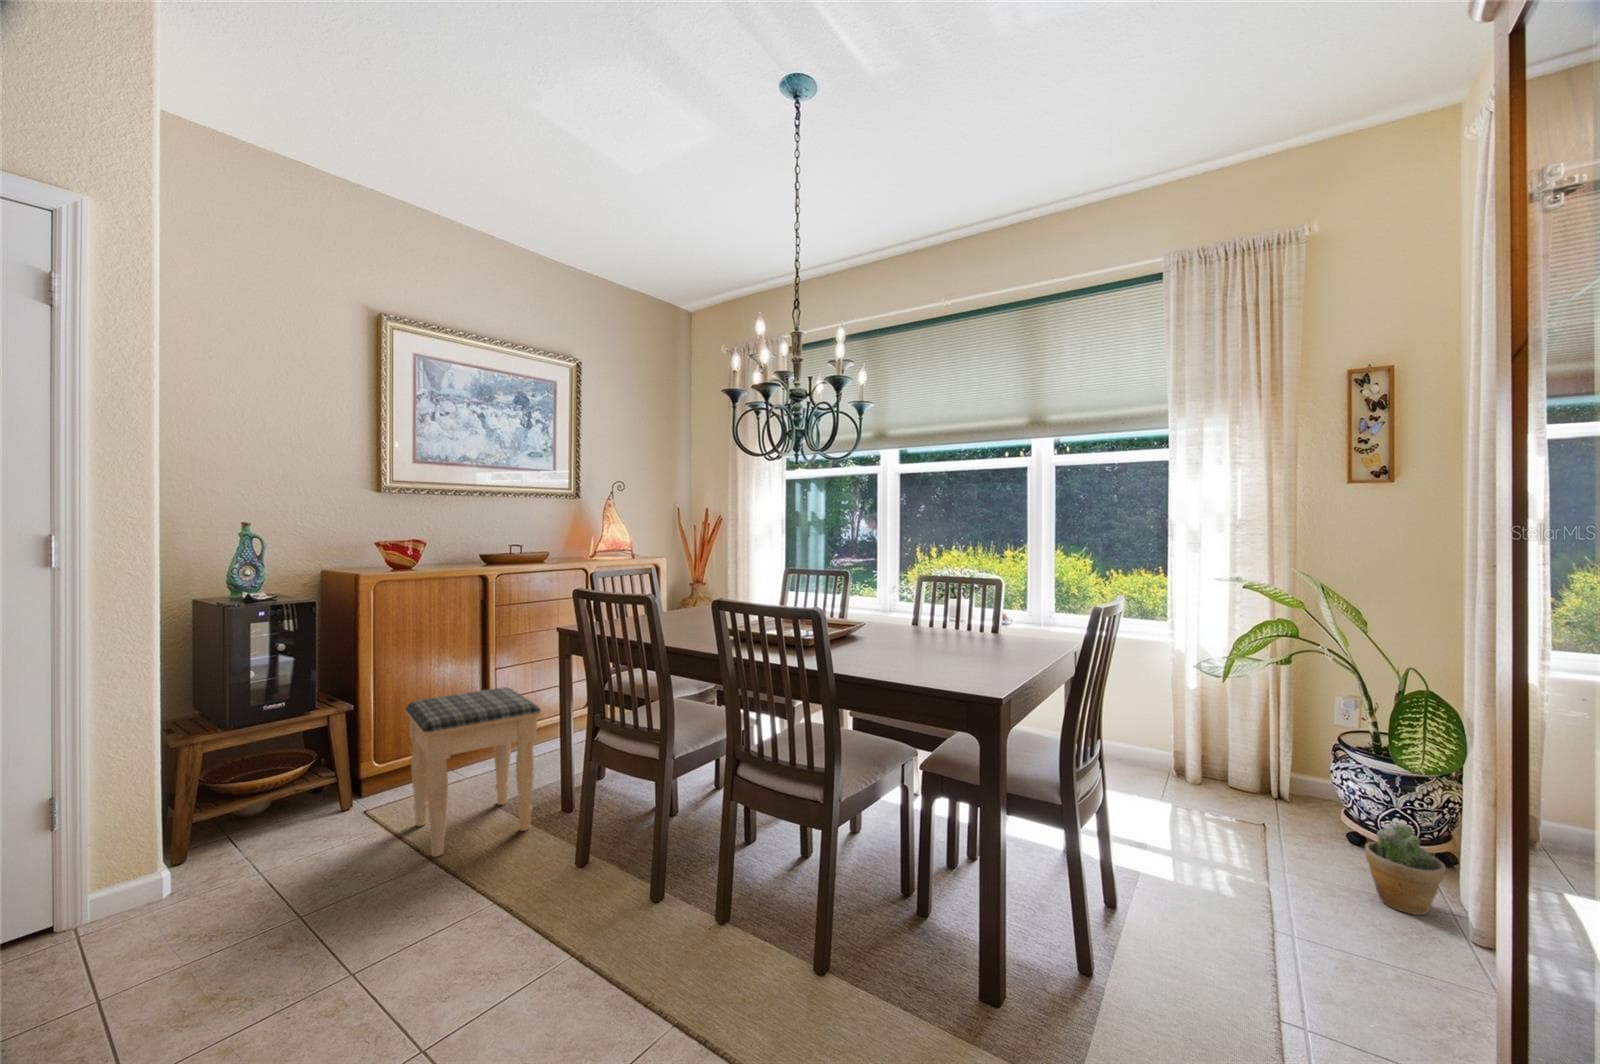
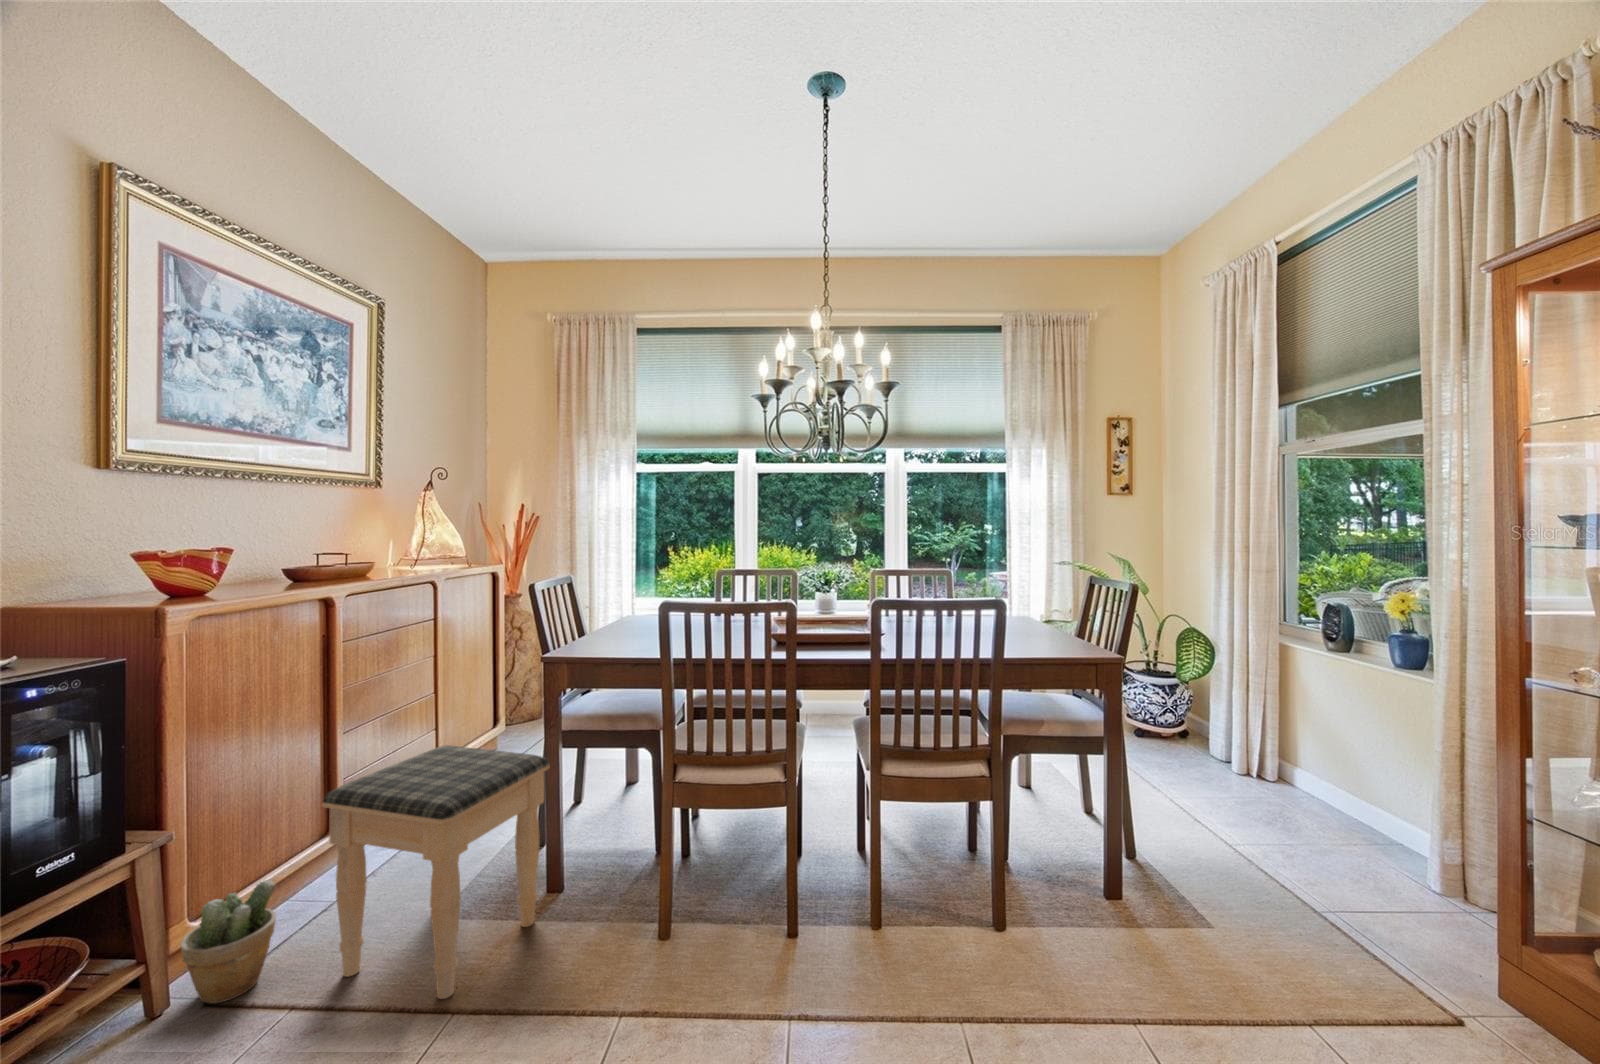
potted plant: present [1365,823,1446,915] -> present [181,880,276,1003]

